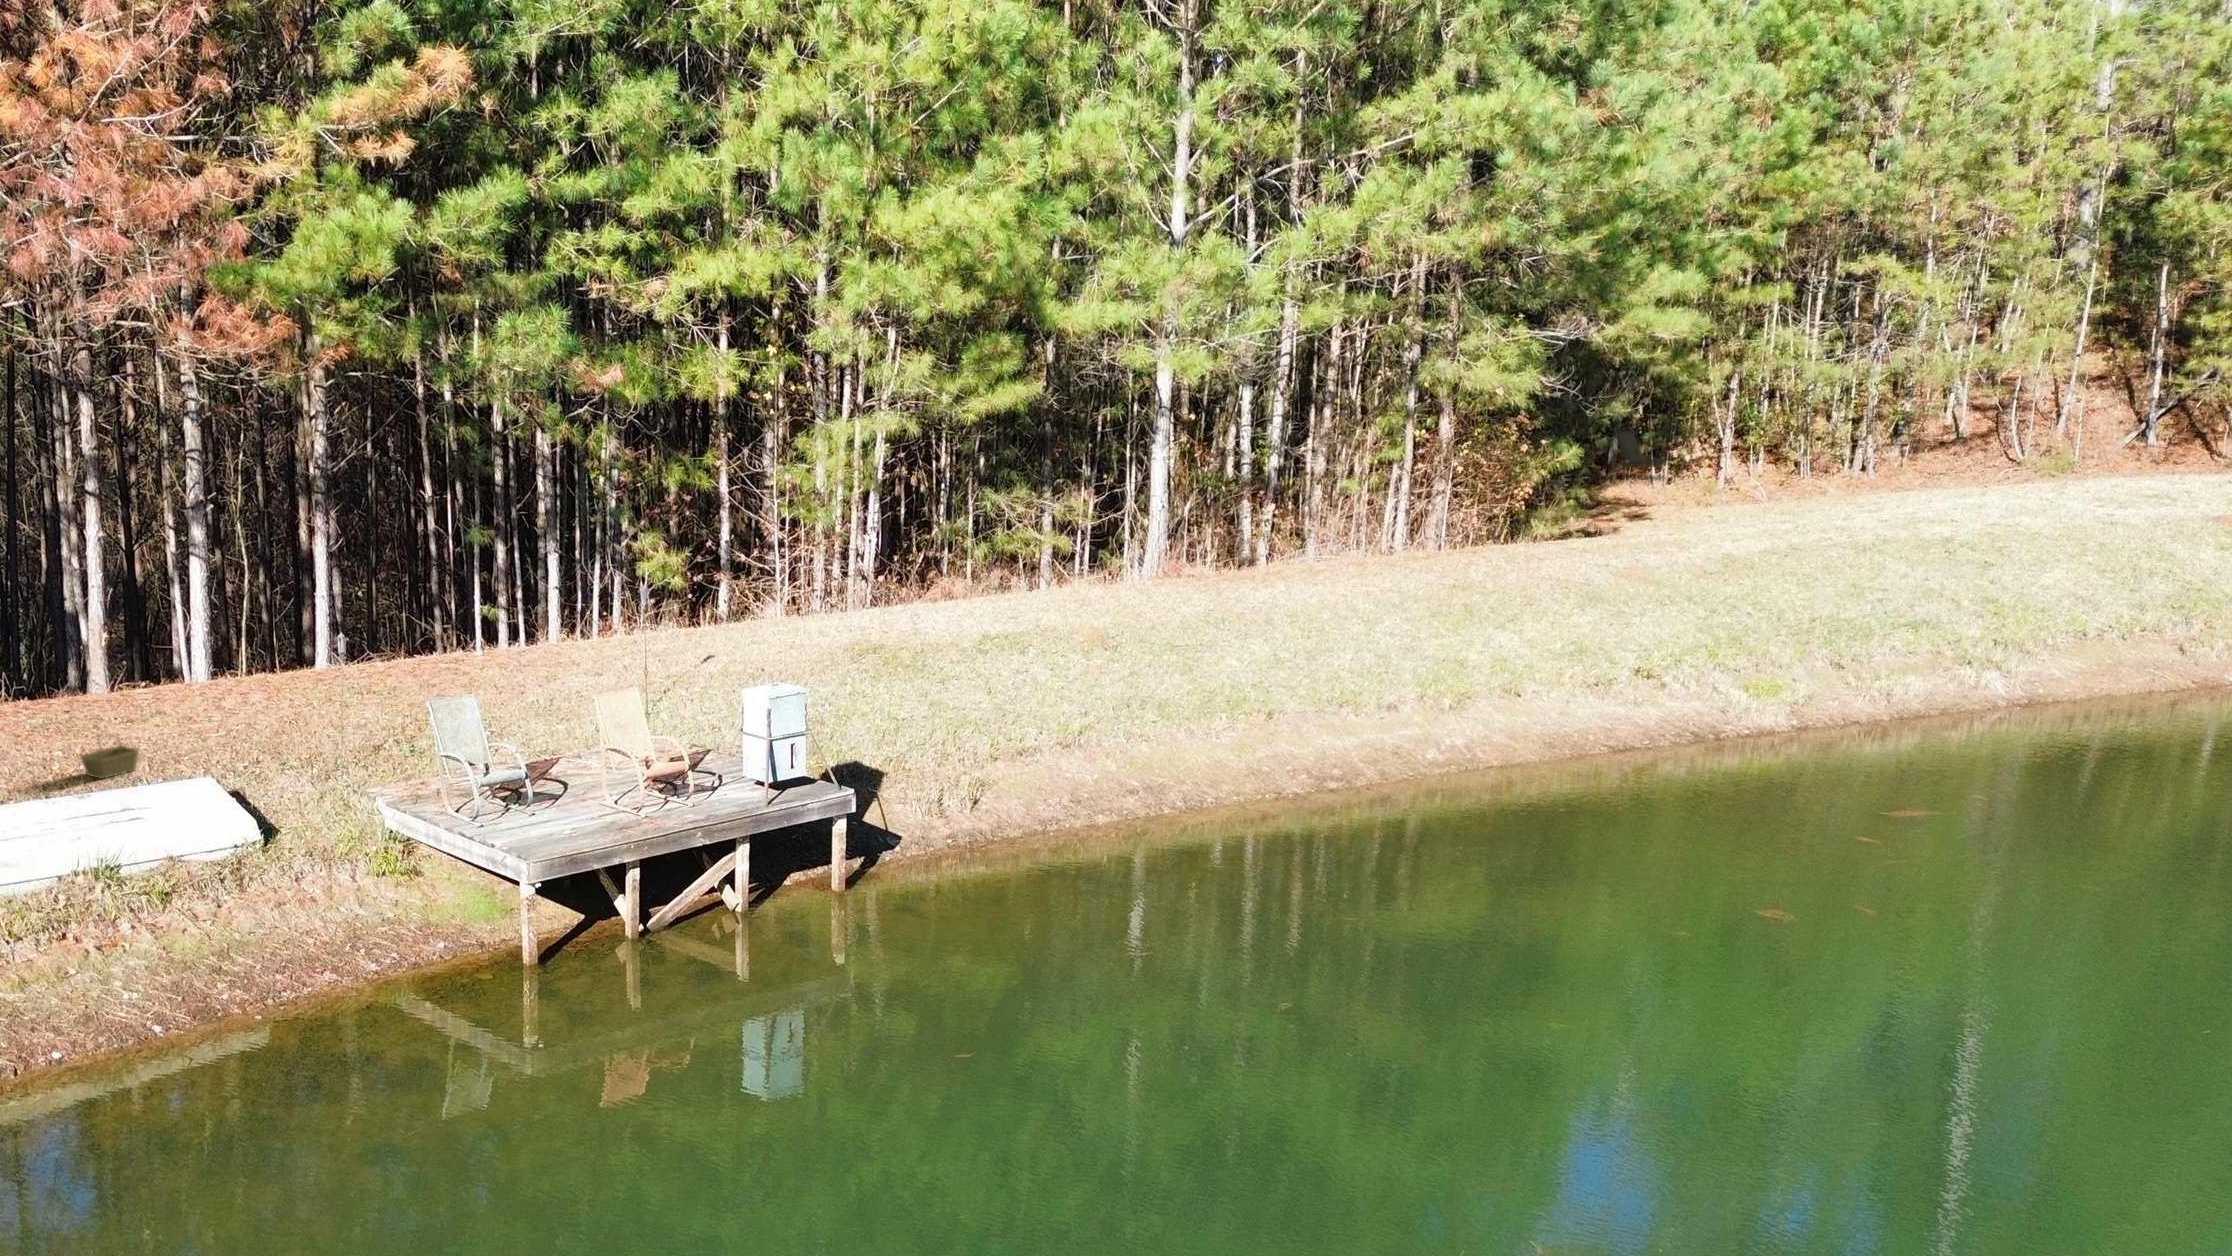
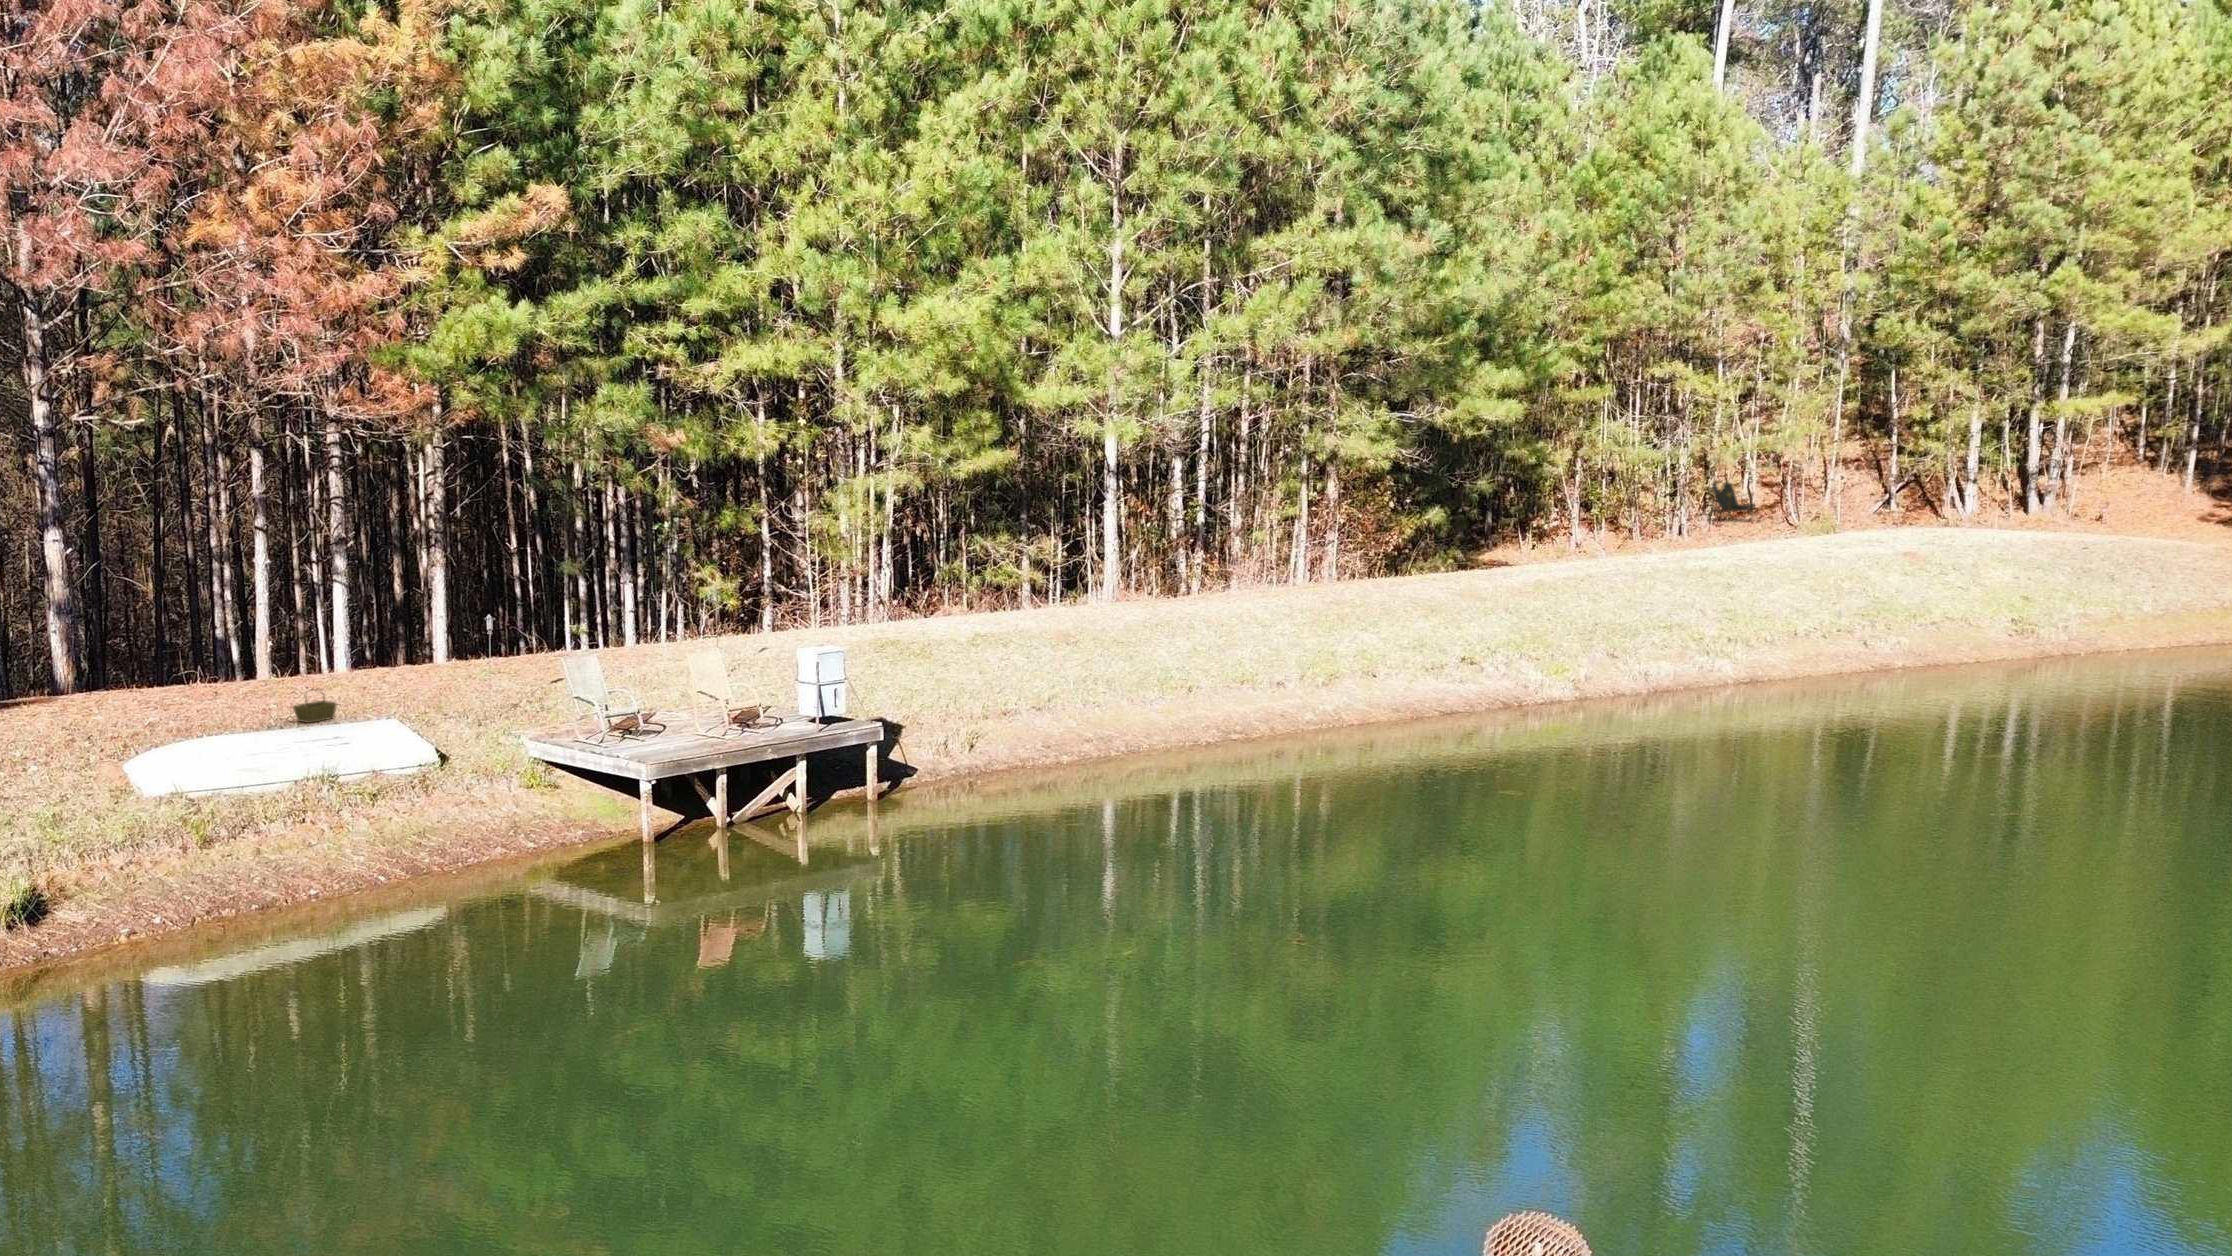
lounge chair: present [1612,431,1669,476] -> present [1711,482,1754,517]

